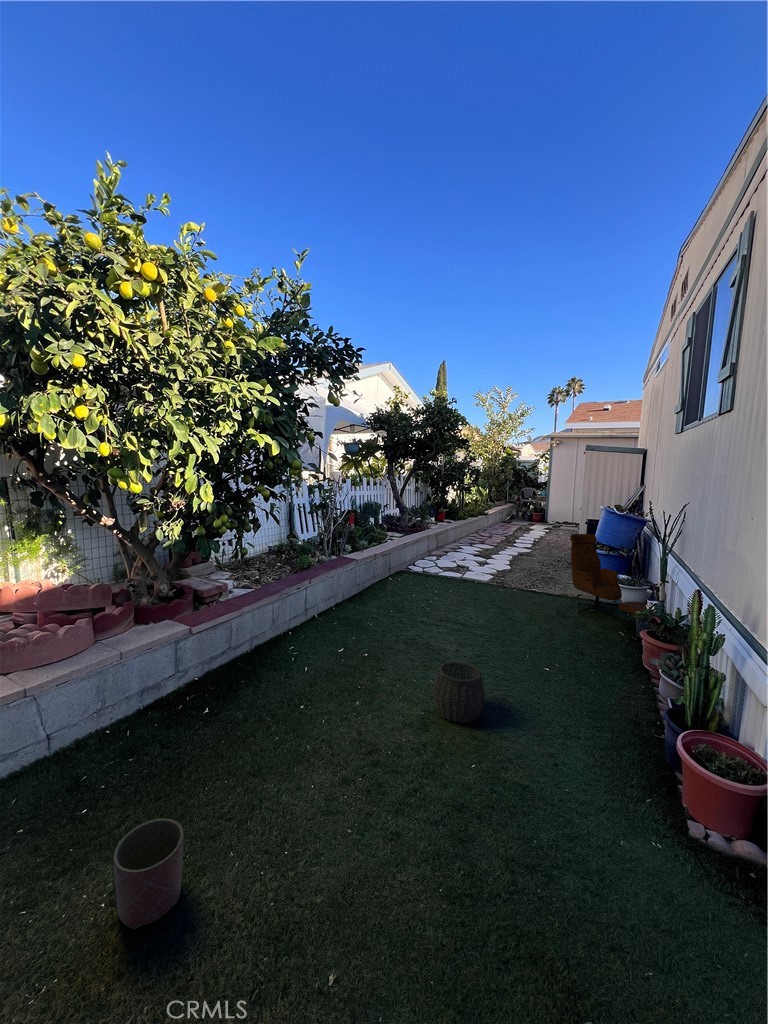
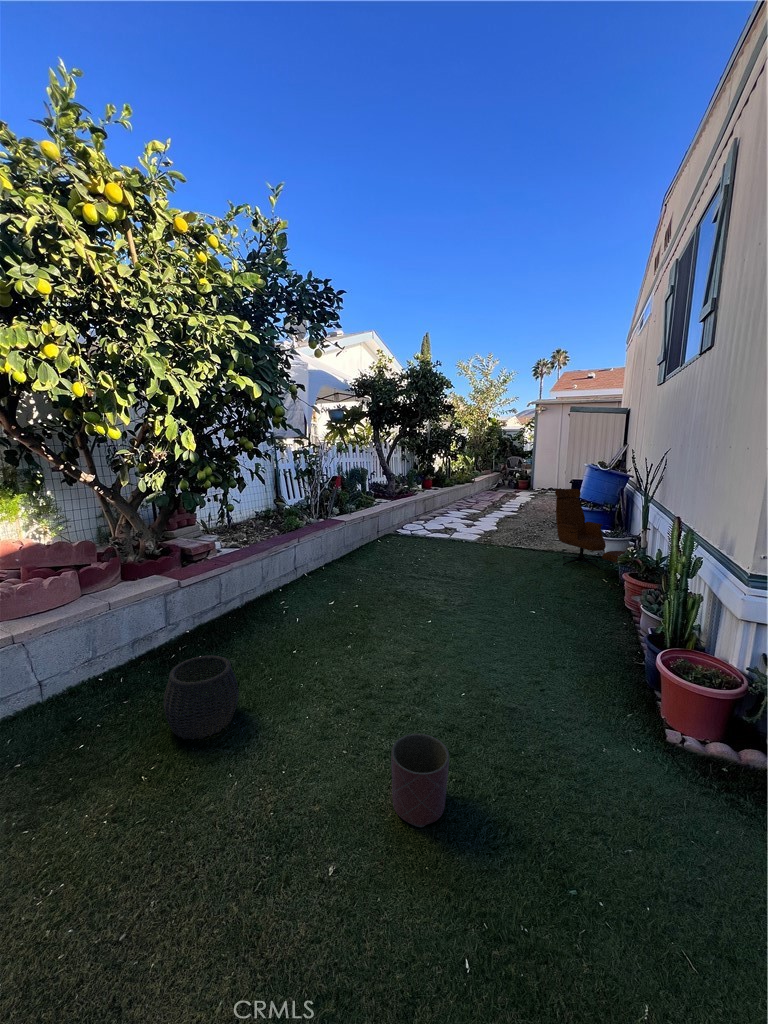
woven basket: present [433,662,485,723] -> present [163,655,239,740]
planter: present [114,819,184,929] -> present [391,734,449,827]

